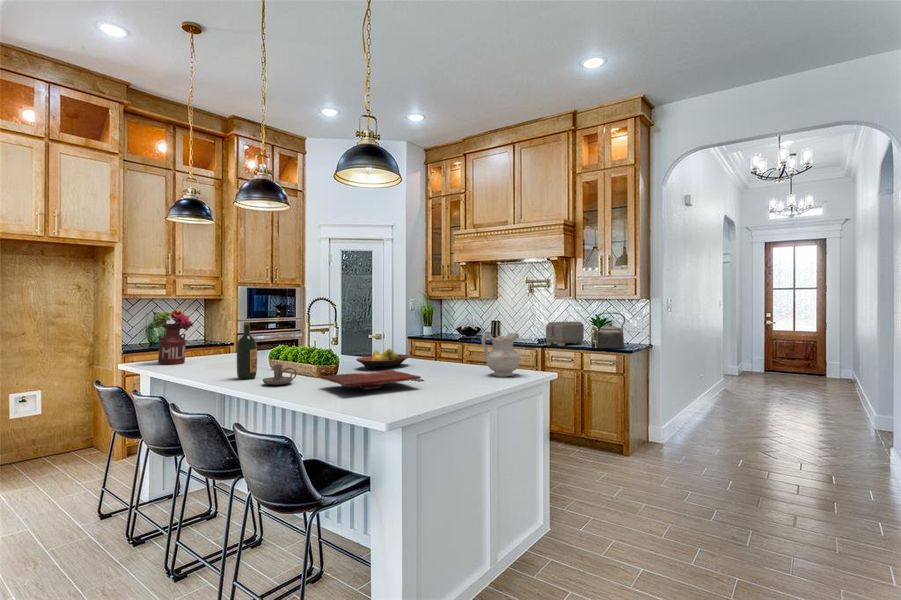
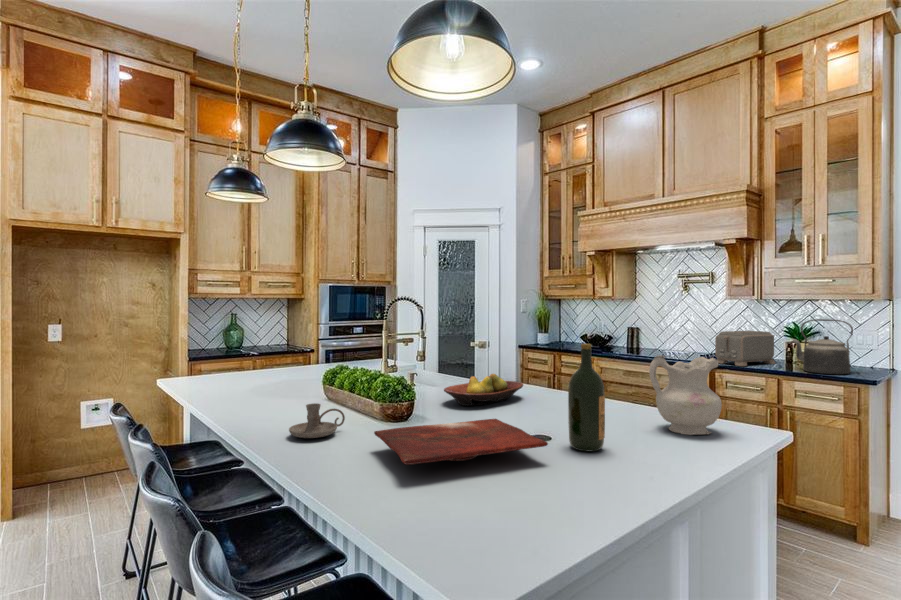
flower arrangement: present [152,310,194,364] -> none [186,313,240,384]
wine bottle: present [237,322,257,379] -> present [568,344,605,451]

